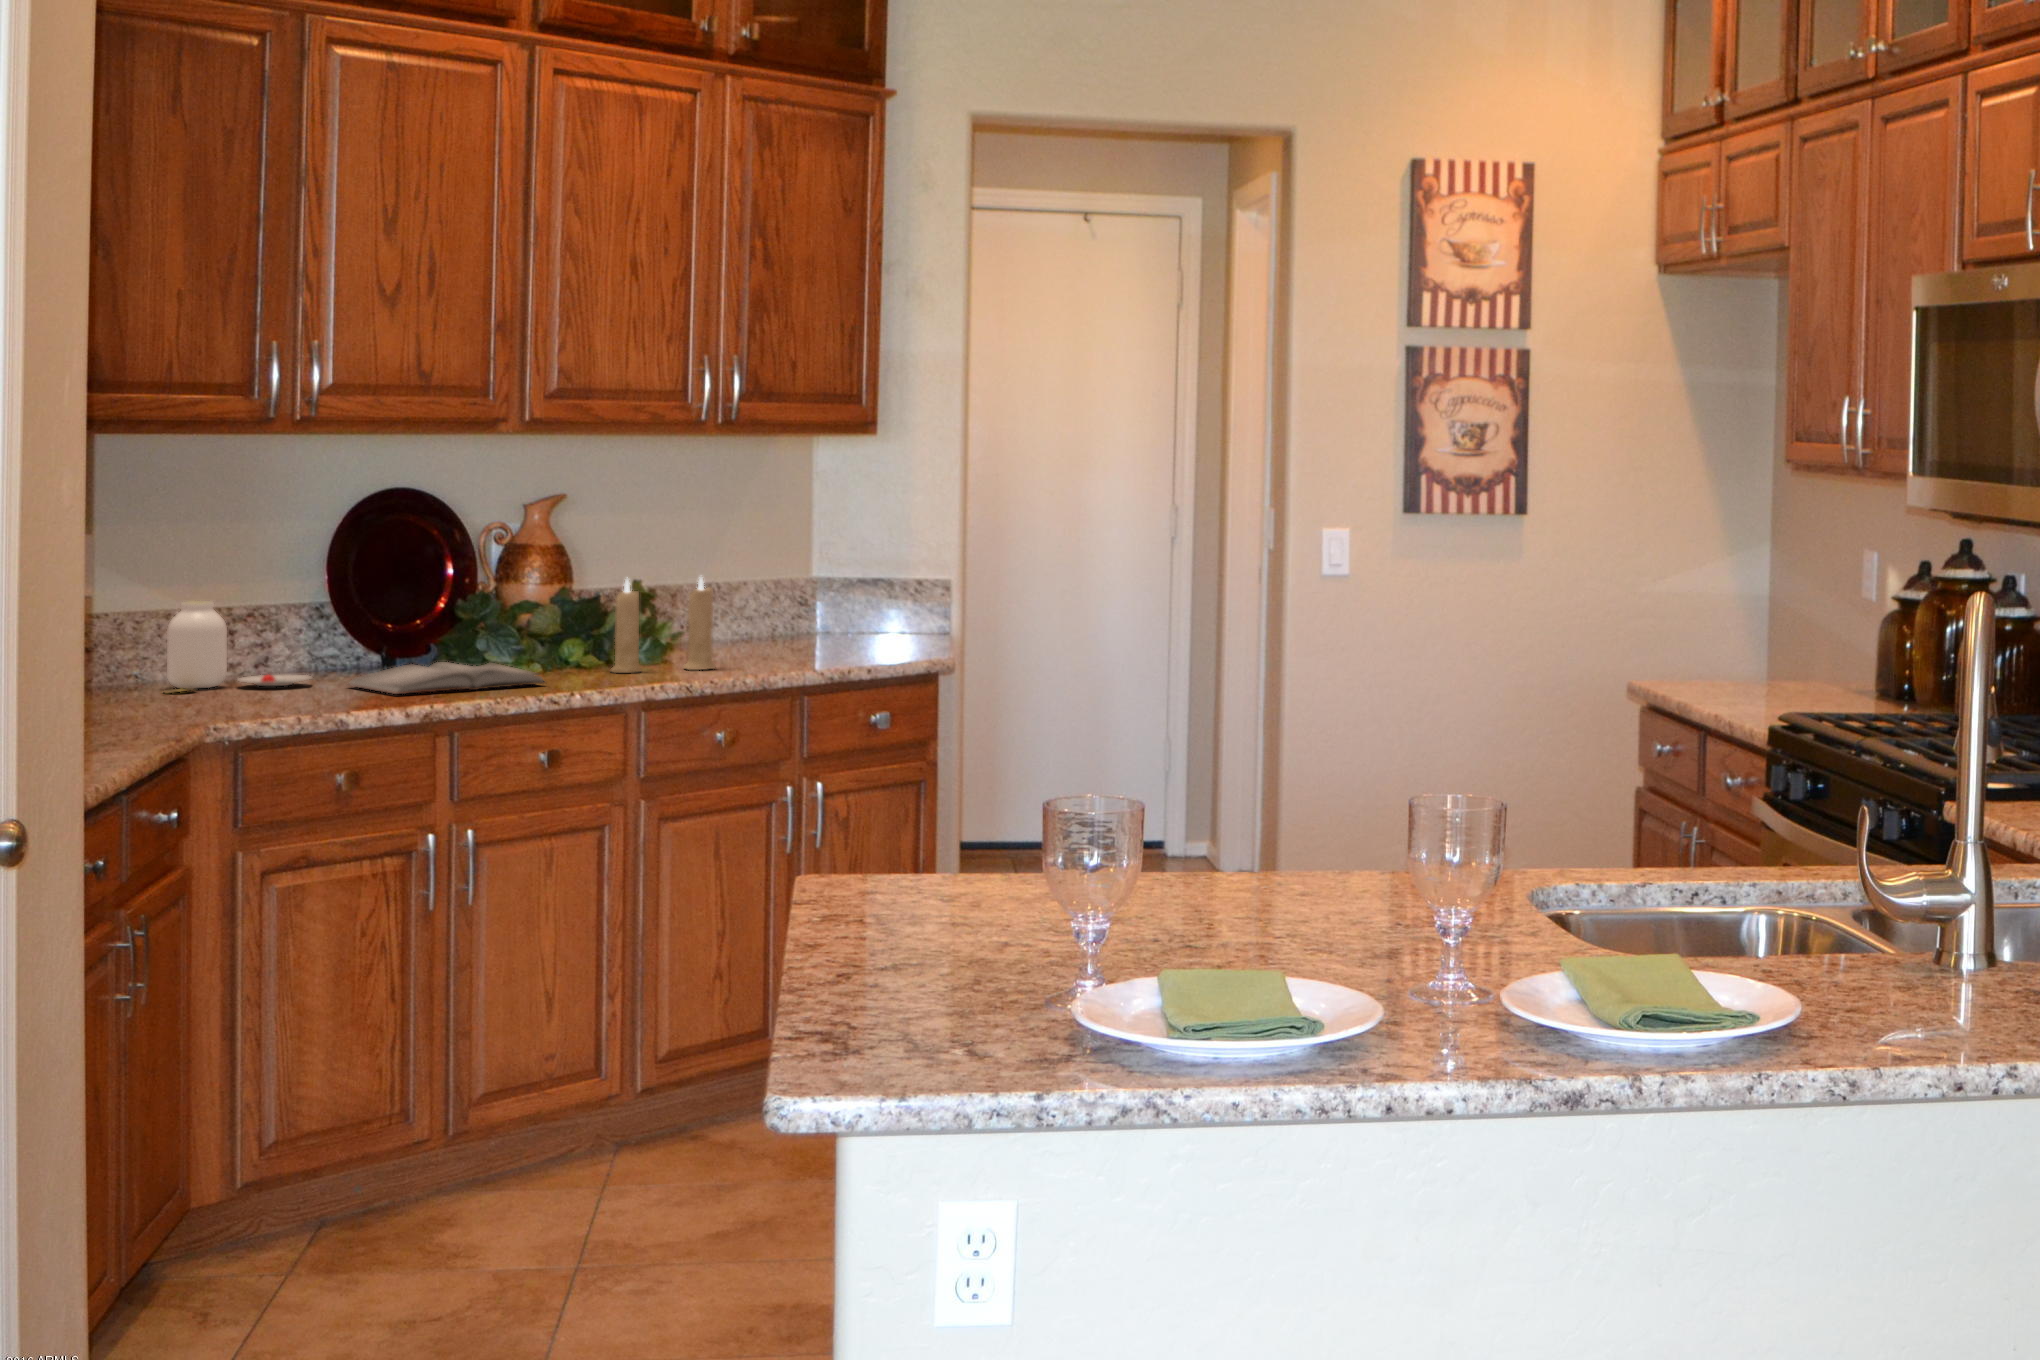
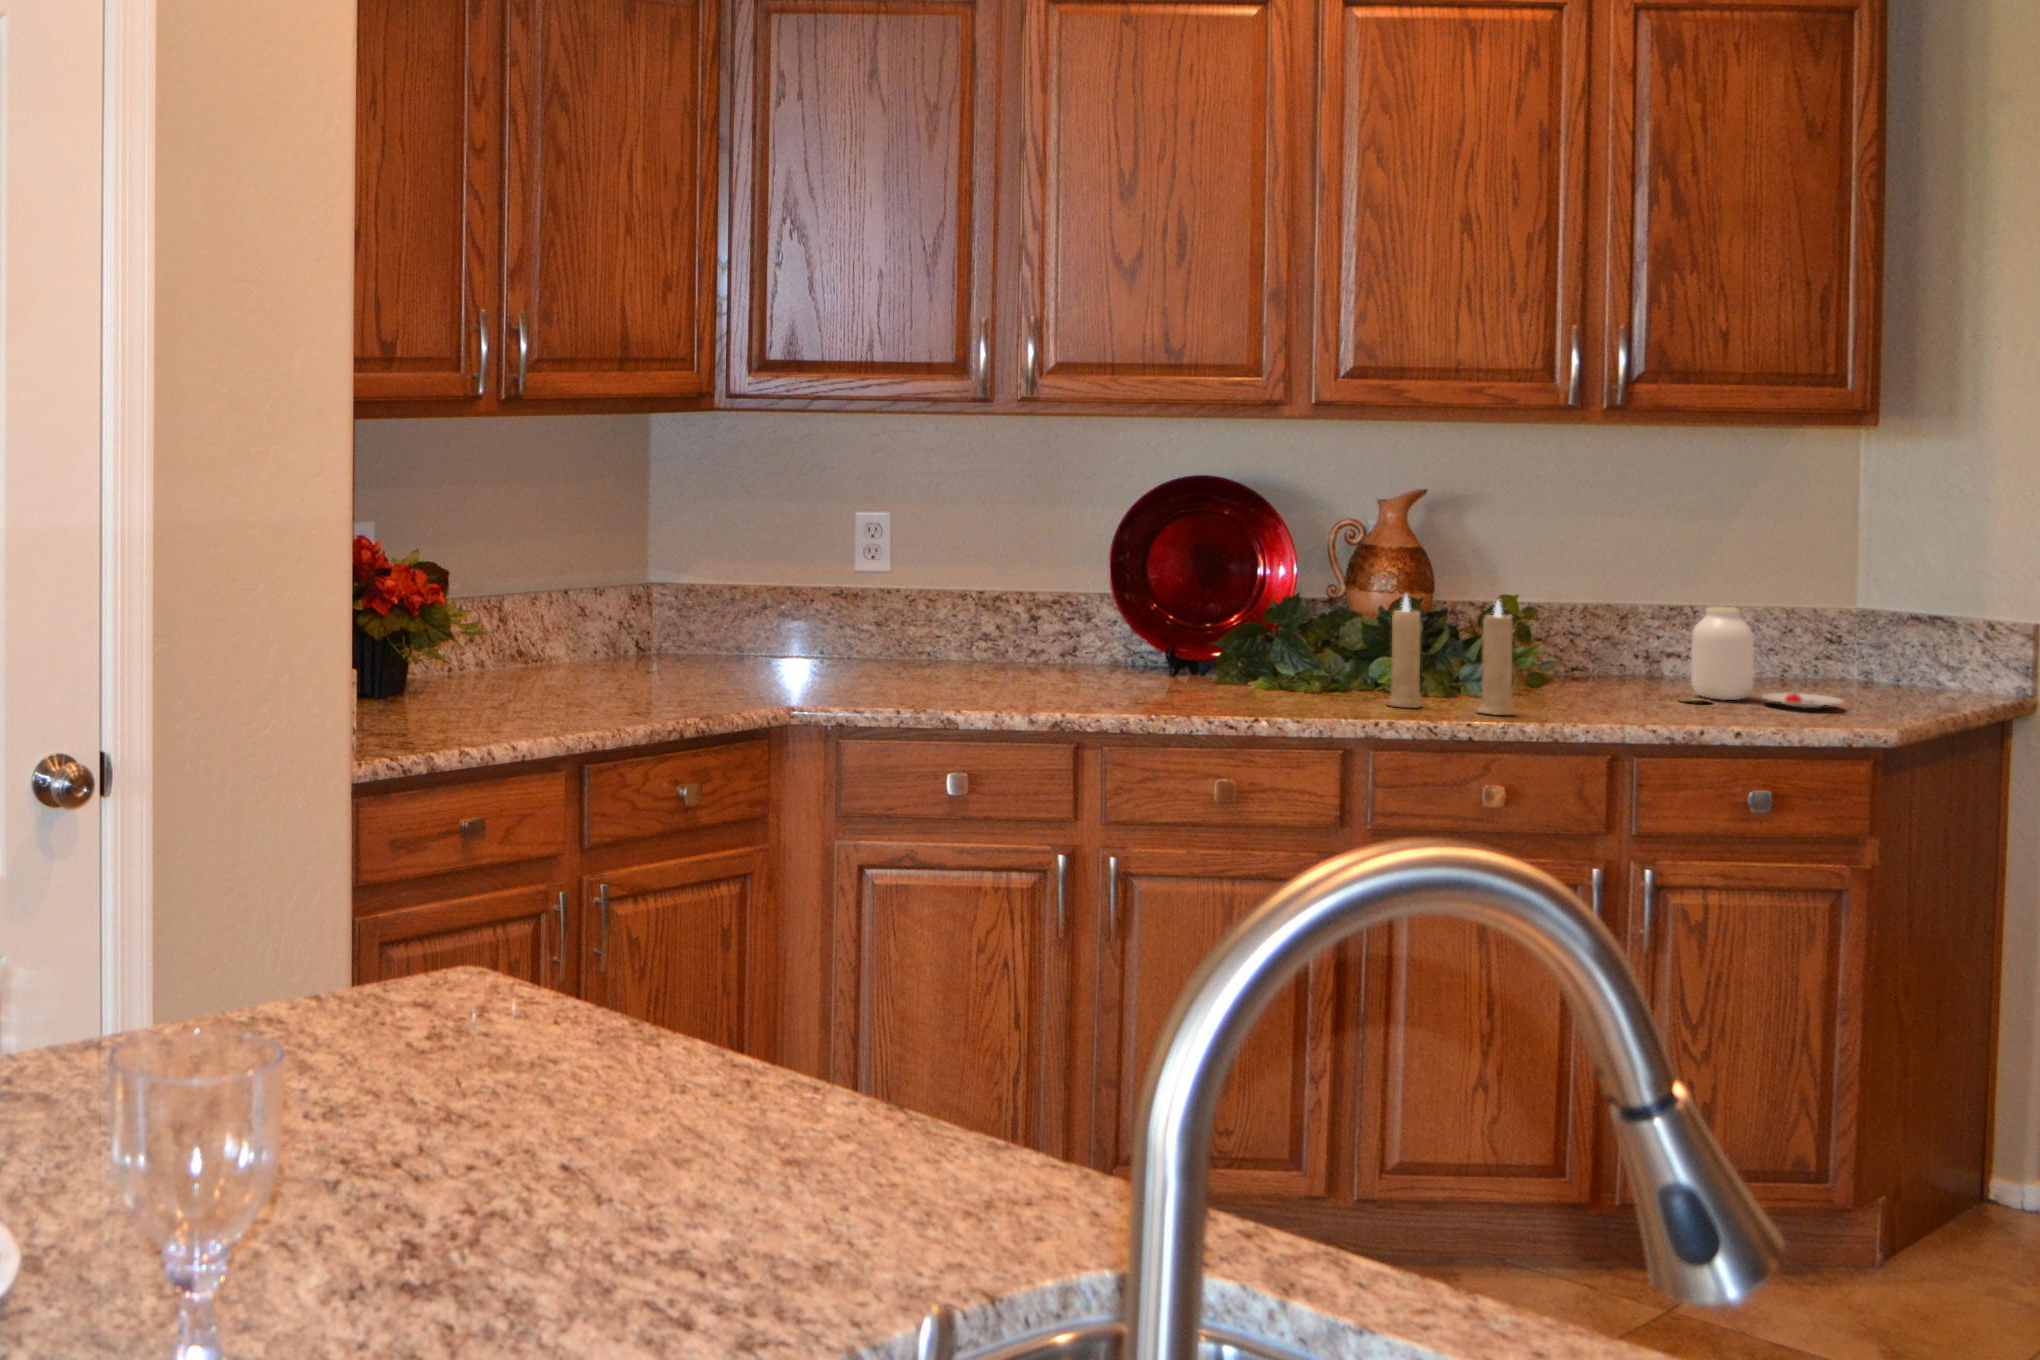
jar: present [165,601,311,693] -> present [1680,606,1843,708]
hardback book: present [348,662,545,694] -> none [1076,668,1256,708]

